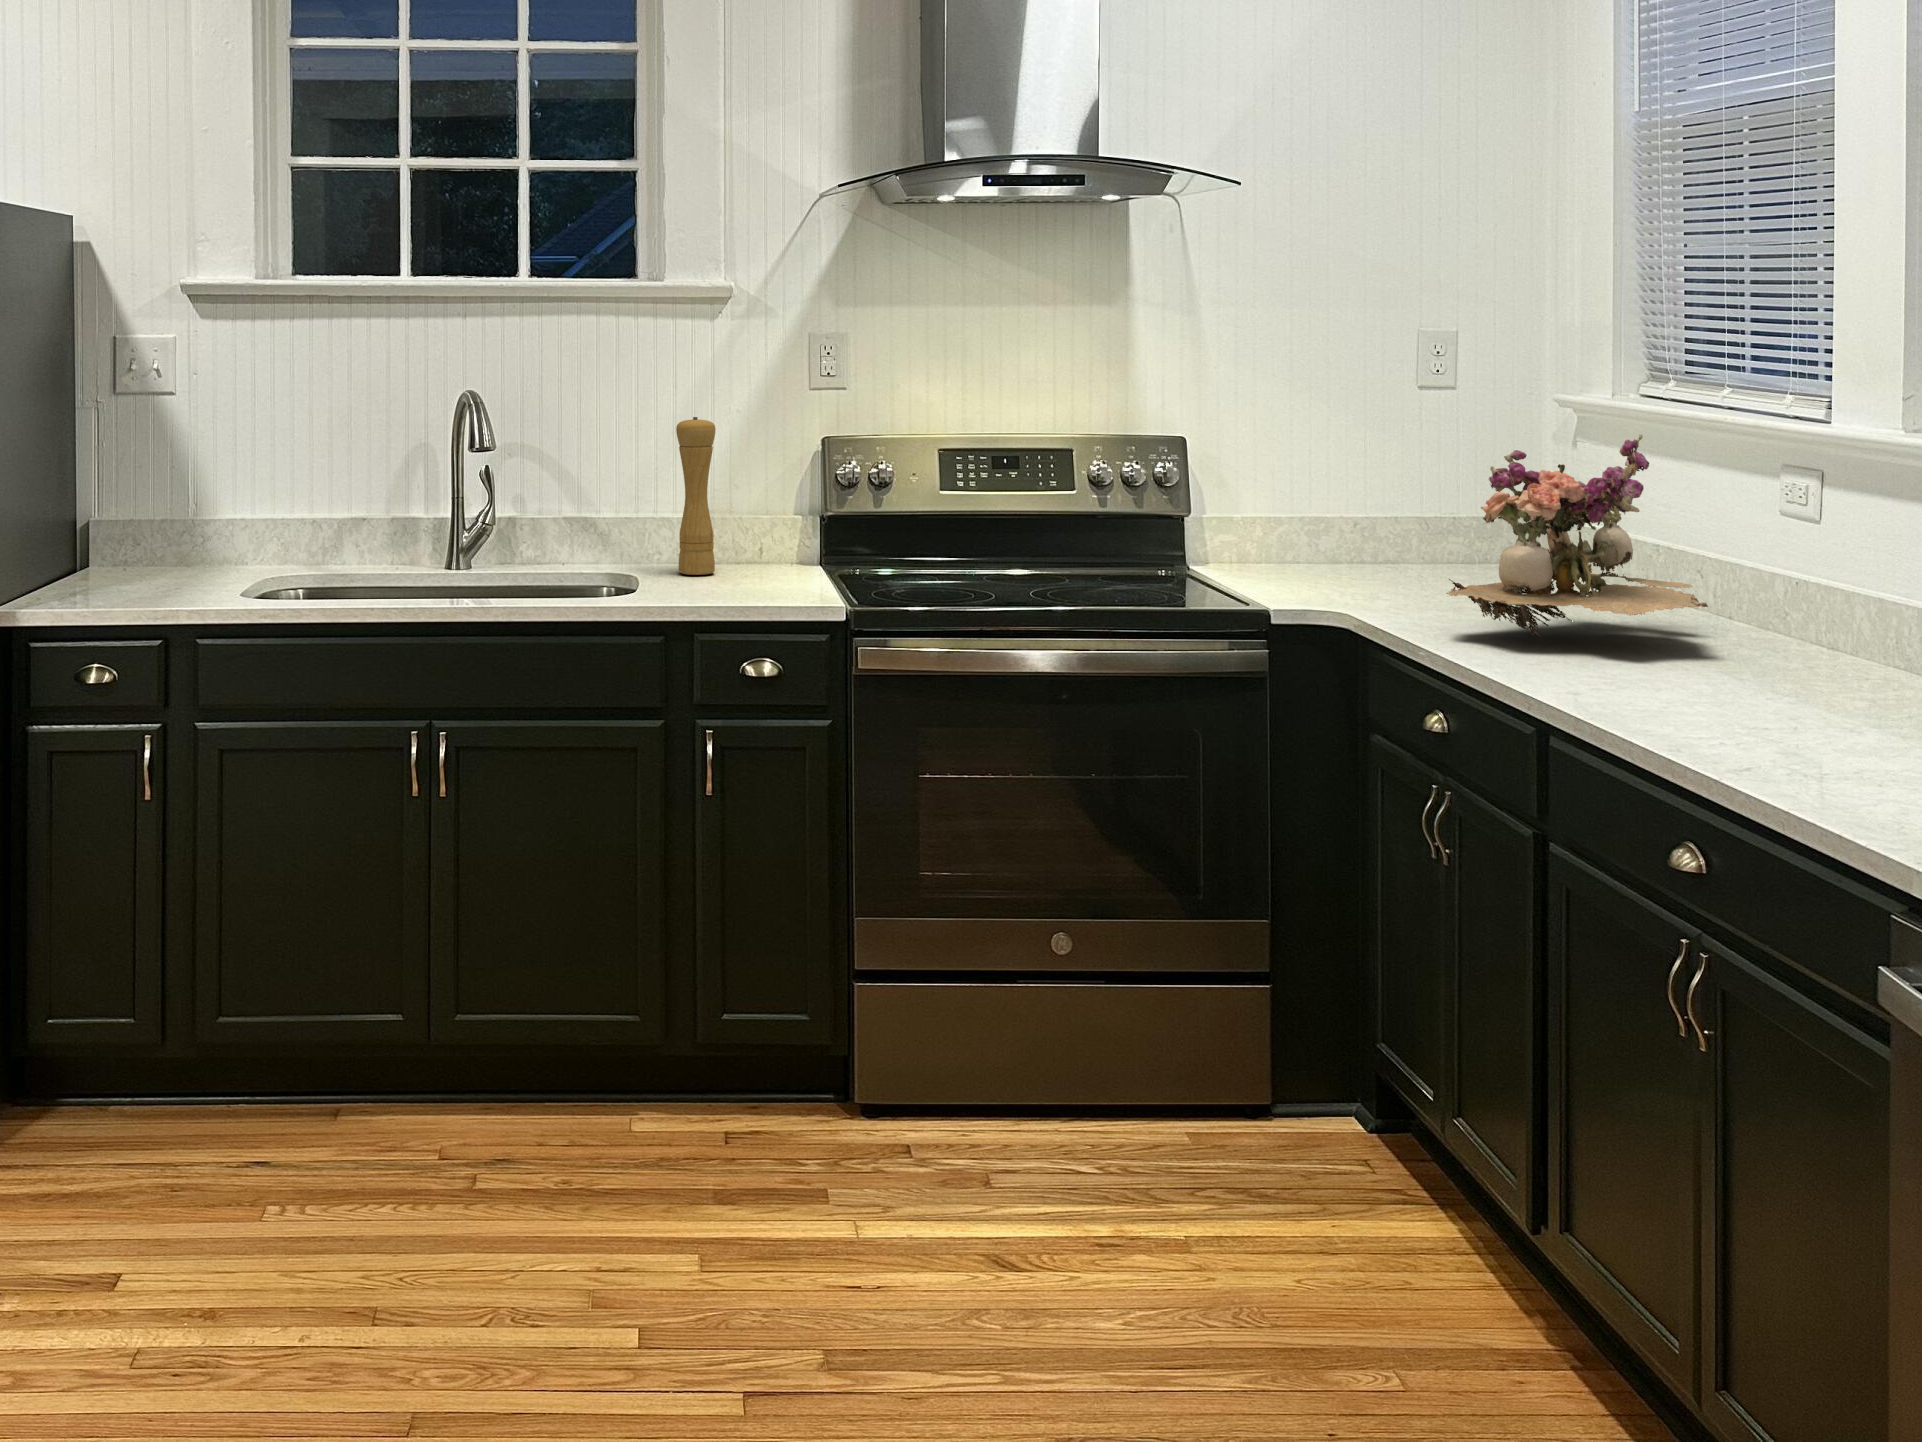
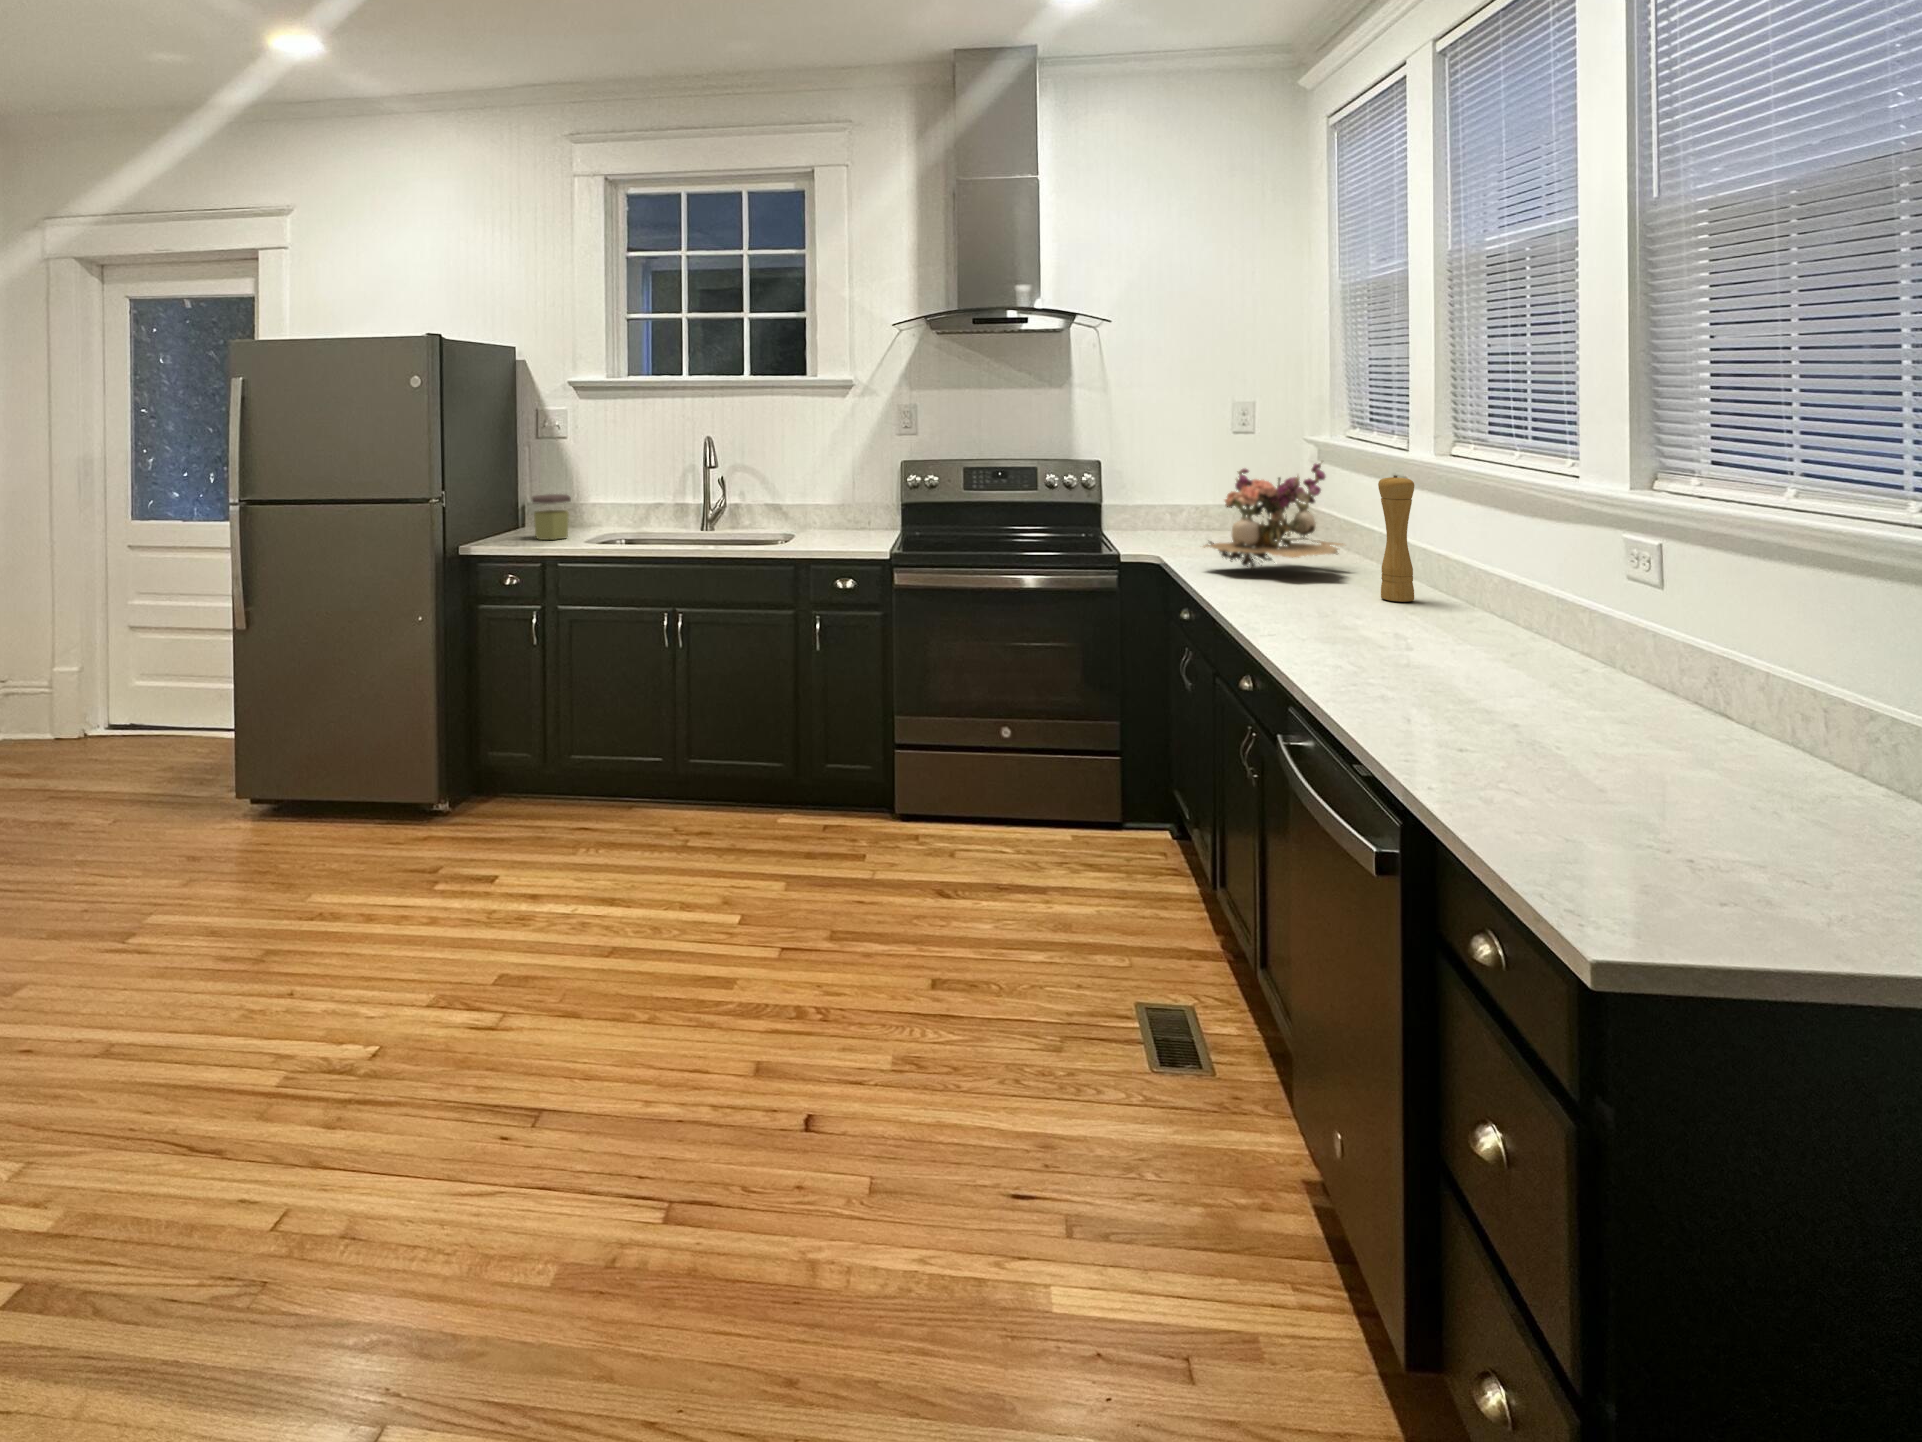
pepper mill: present [676,417,716,575] -> present [1378,475,1414,602]
jar: none [125,504,206,595] -> present [532,494,571,540]

